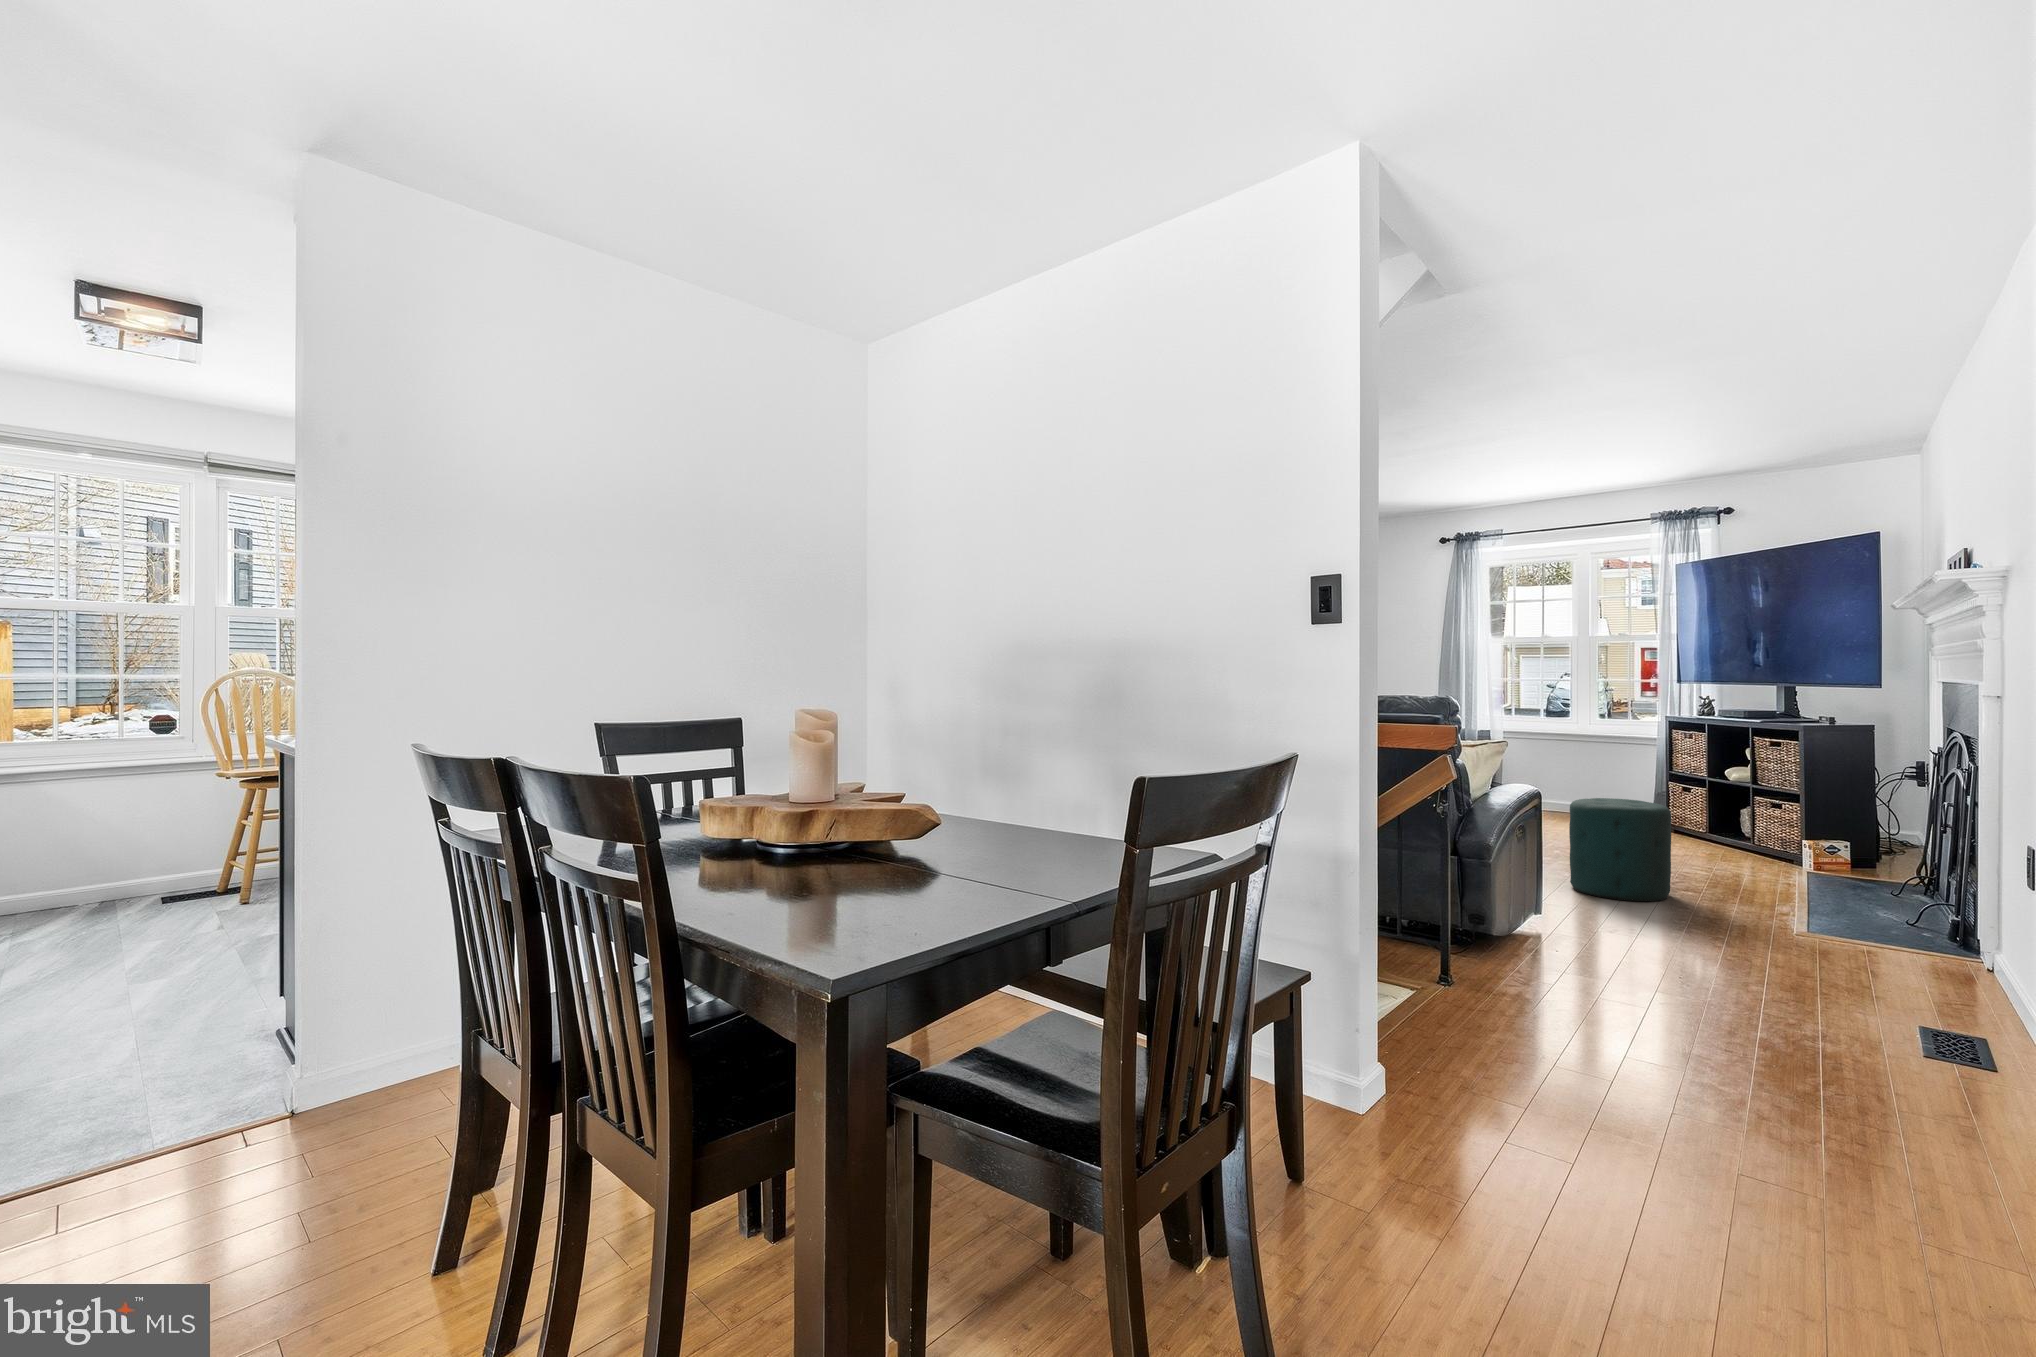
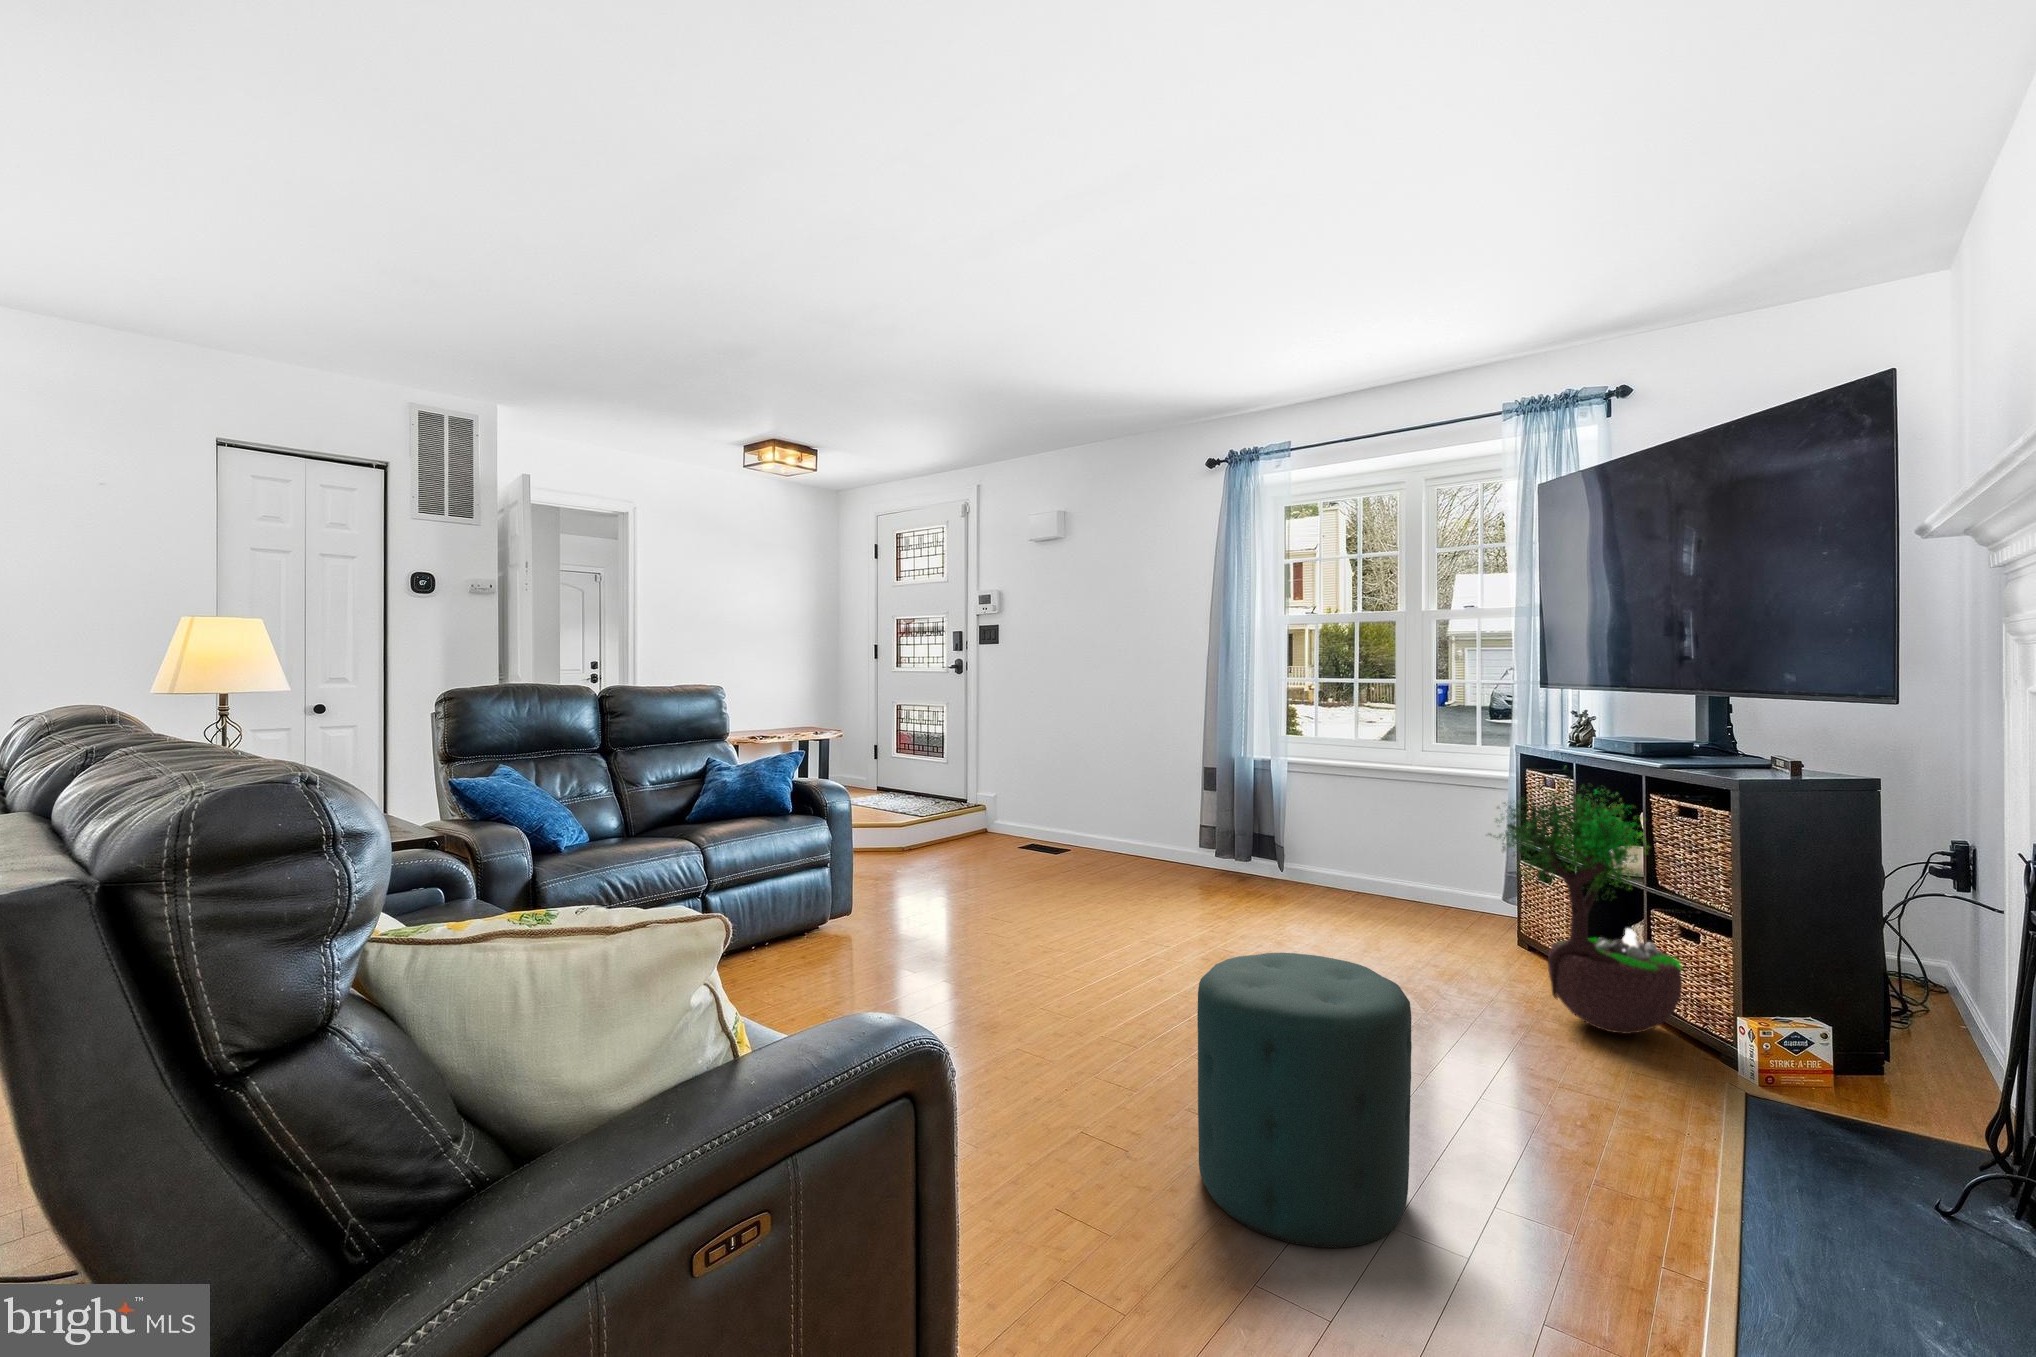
potted tree: none [1665,722,1776,858] -> present [1488,769,1682,1034]

